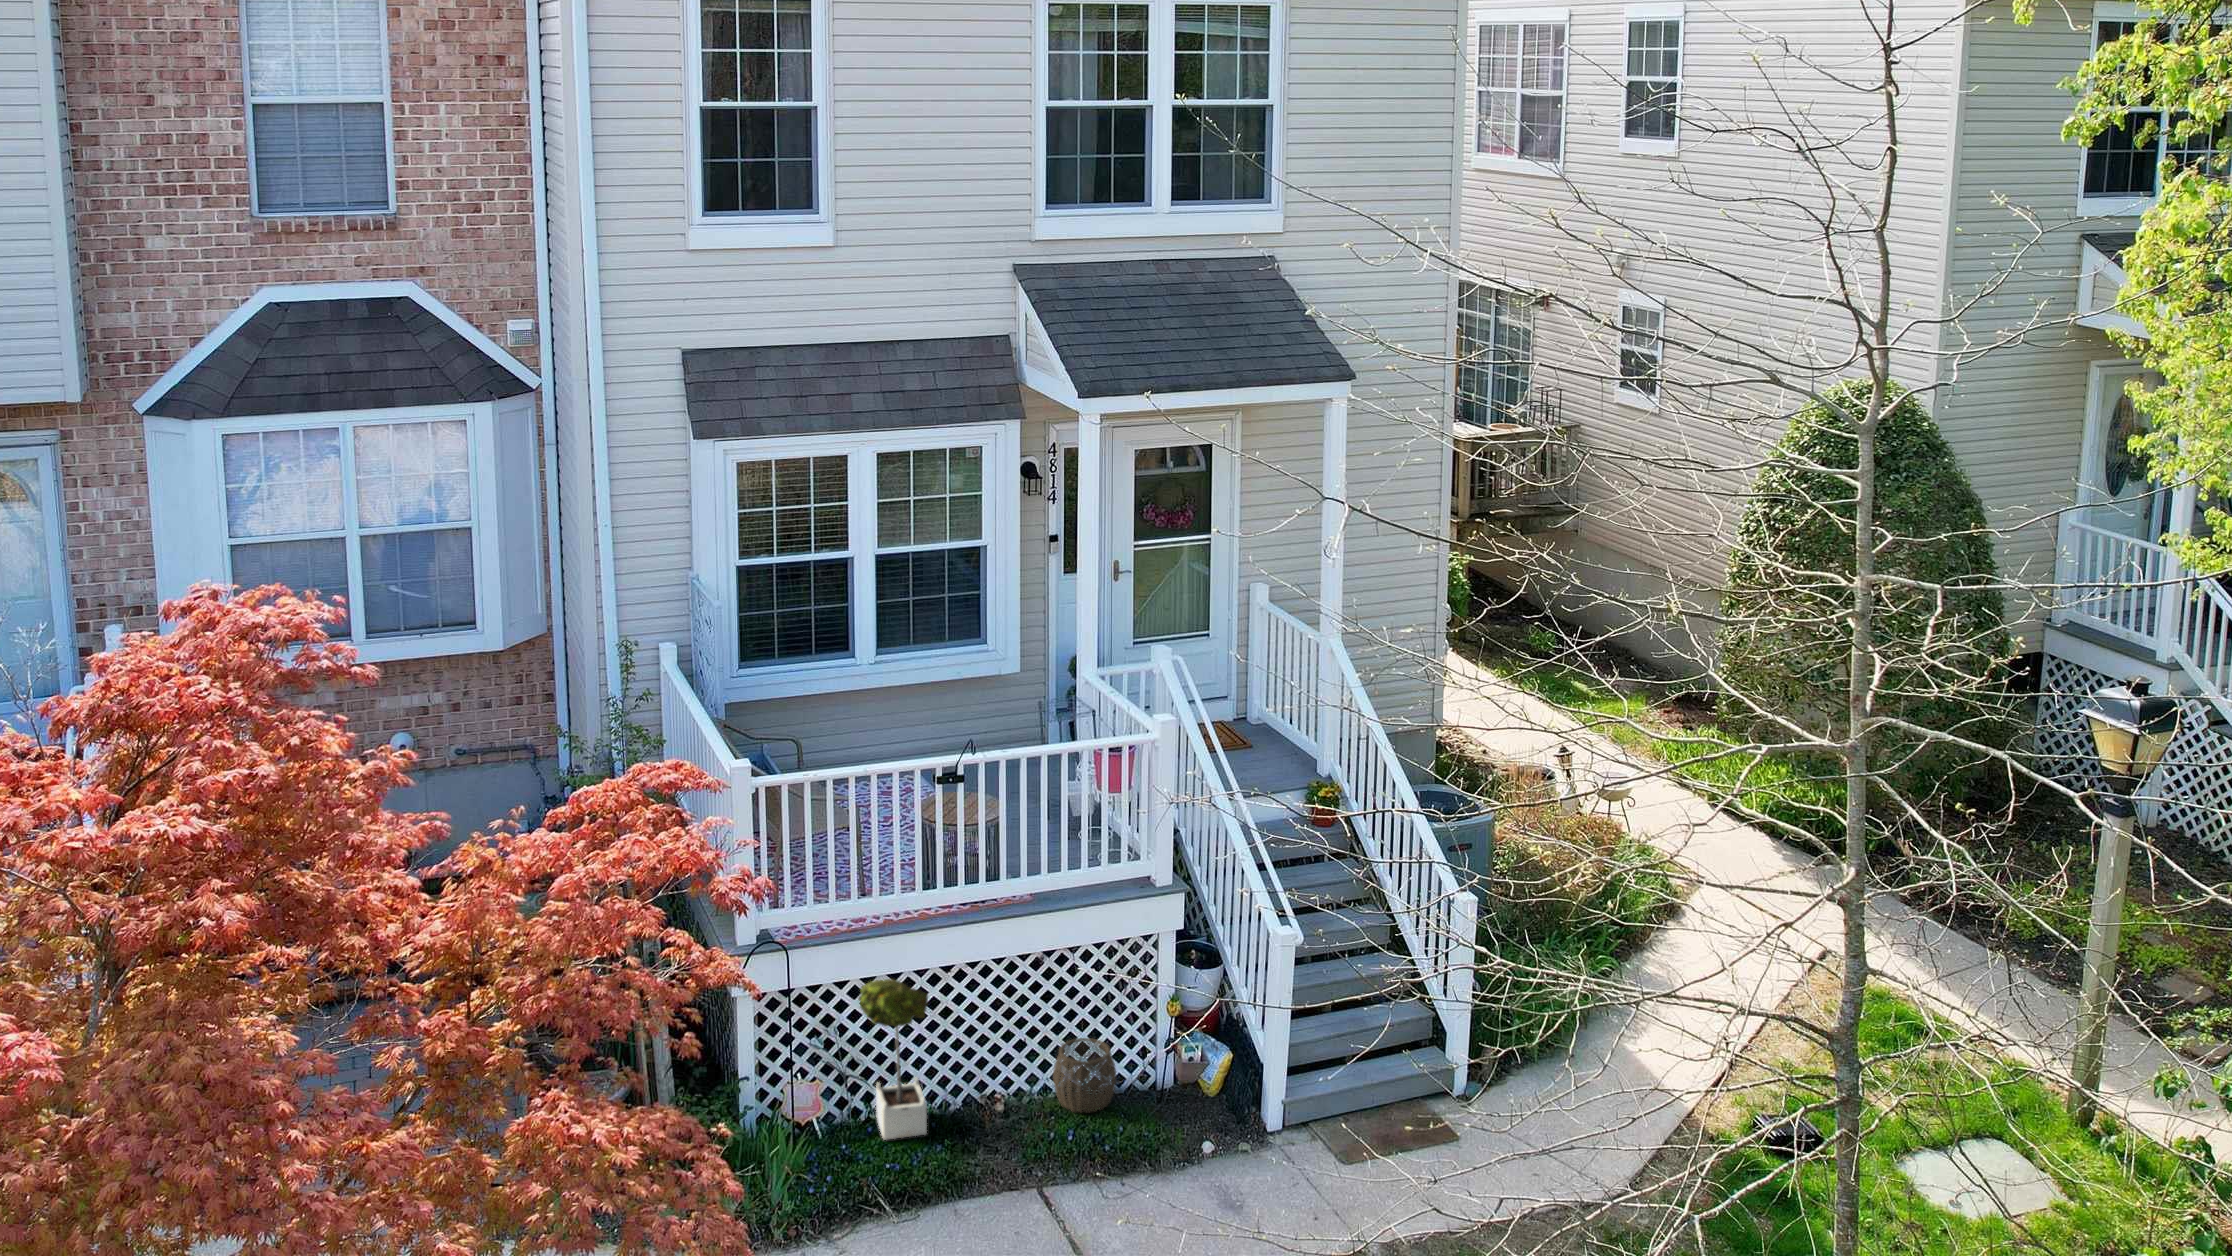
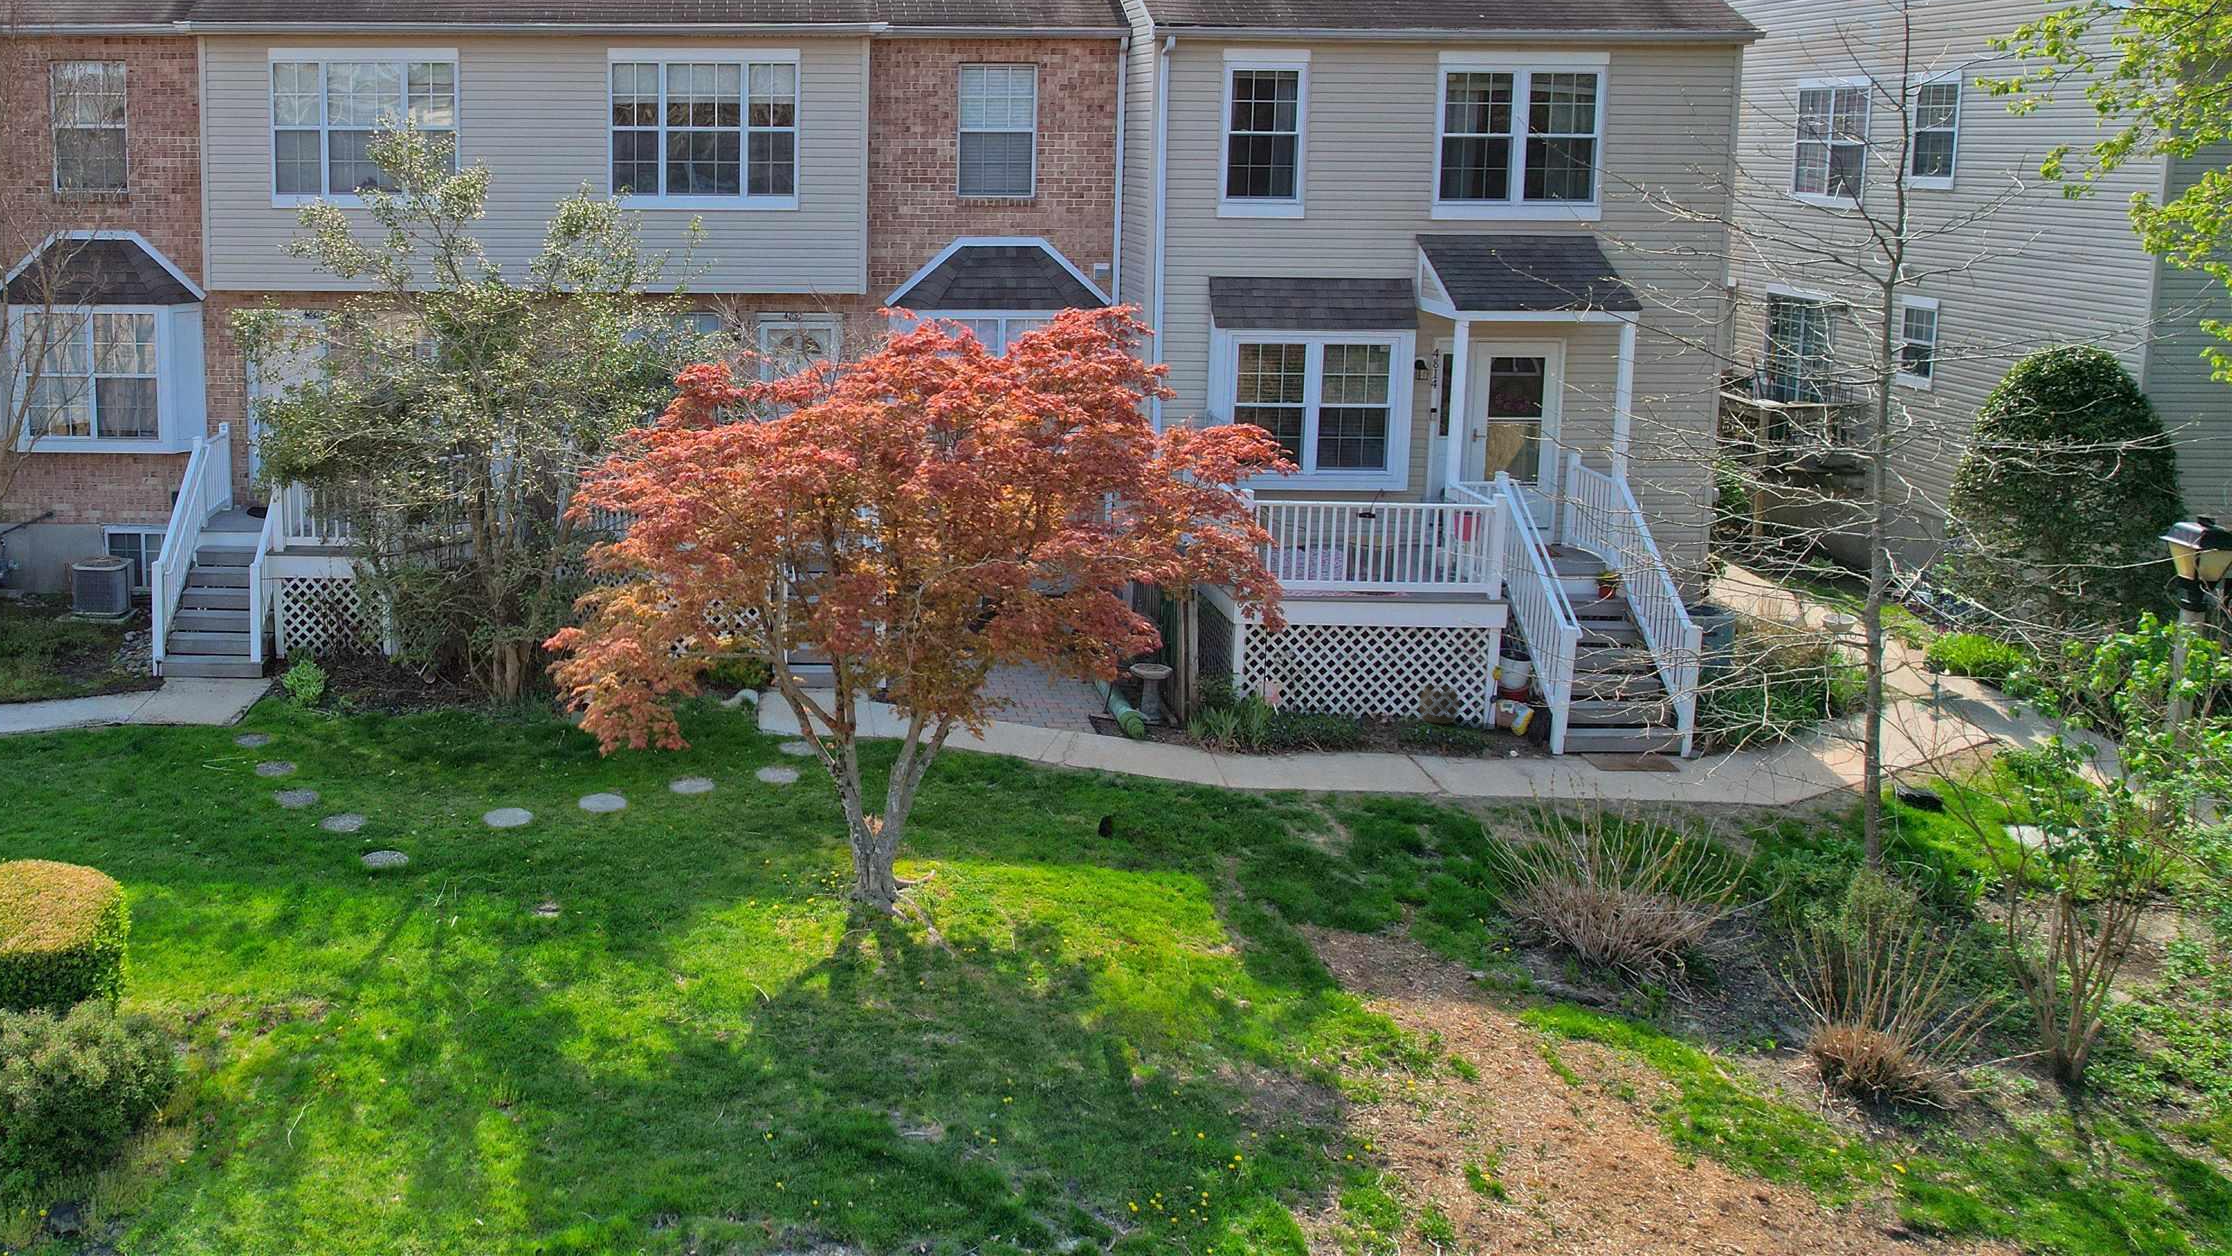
potted tree: present [859,979,928,1140] -> none [1306,627,1348,719]

